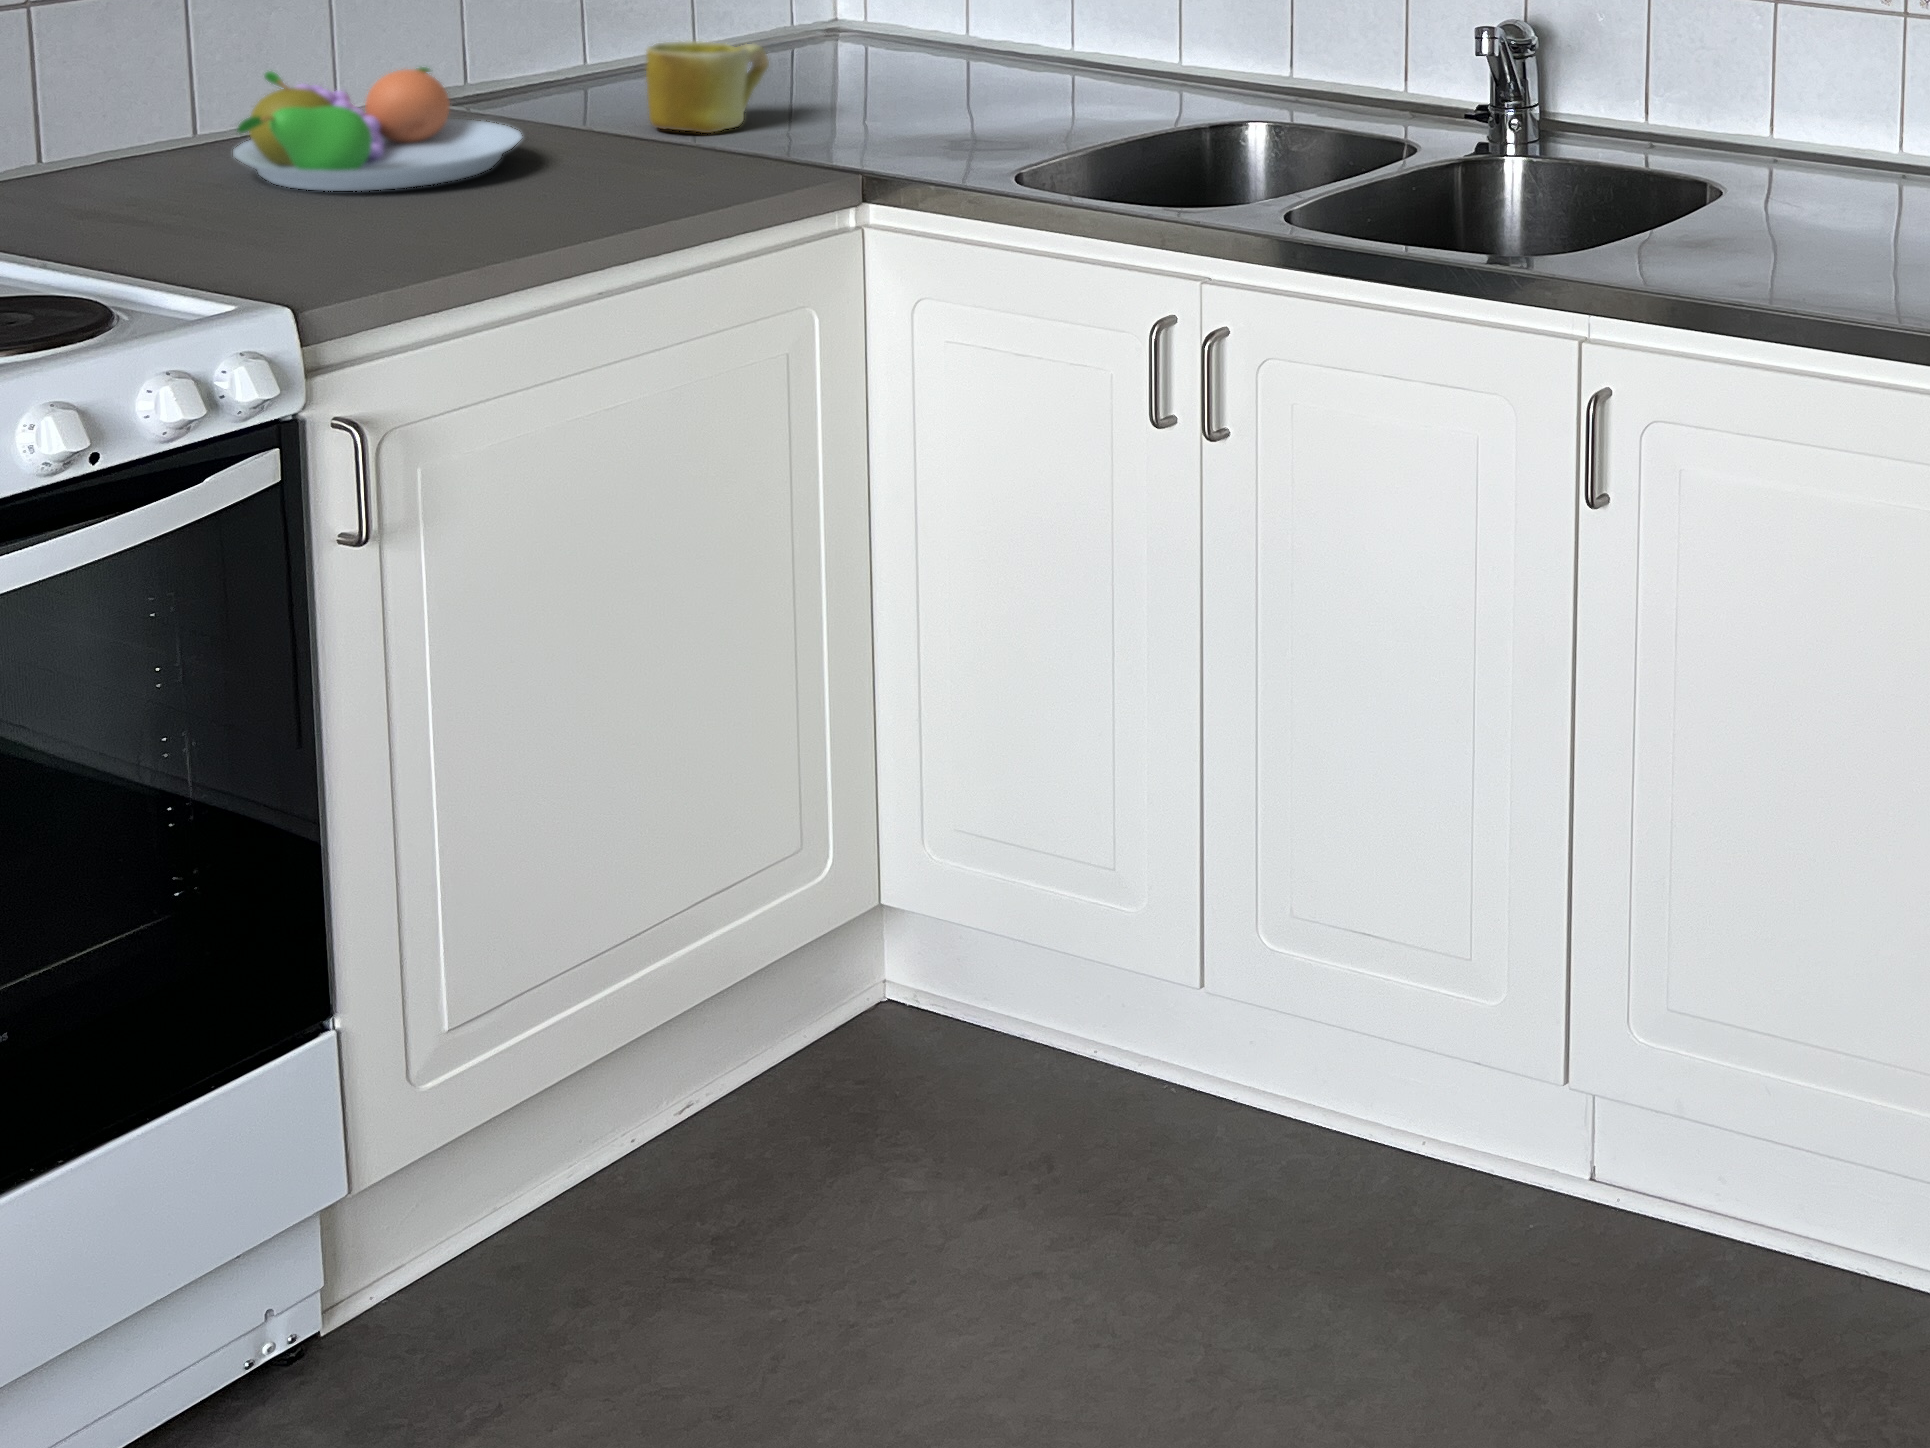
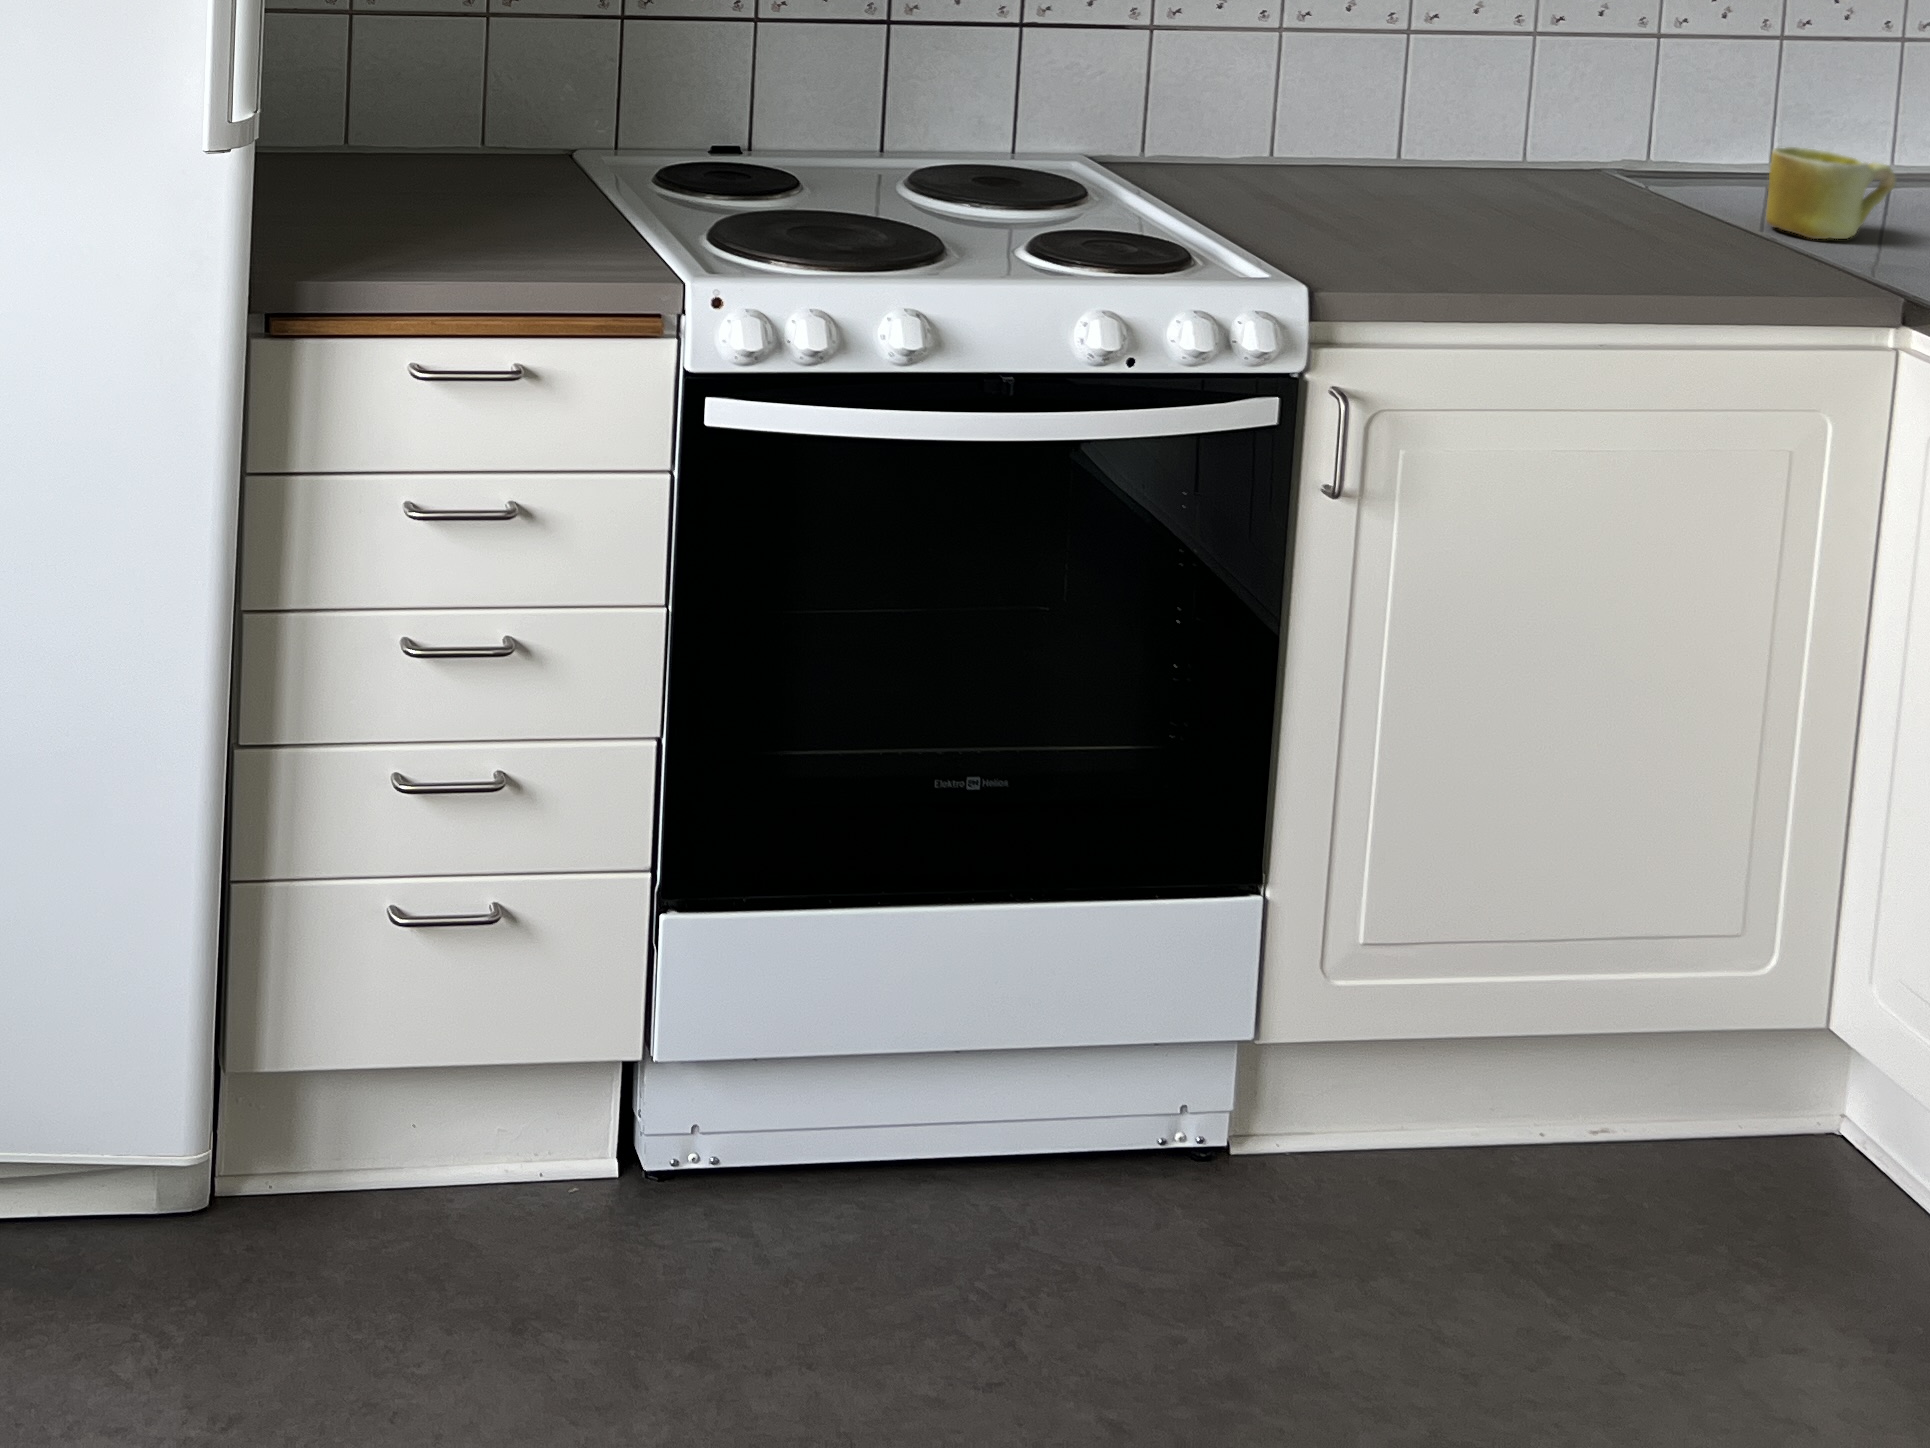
fruit bowl: present [233,67,522,191] -> none [1385,111,1628,230]

